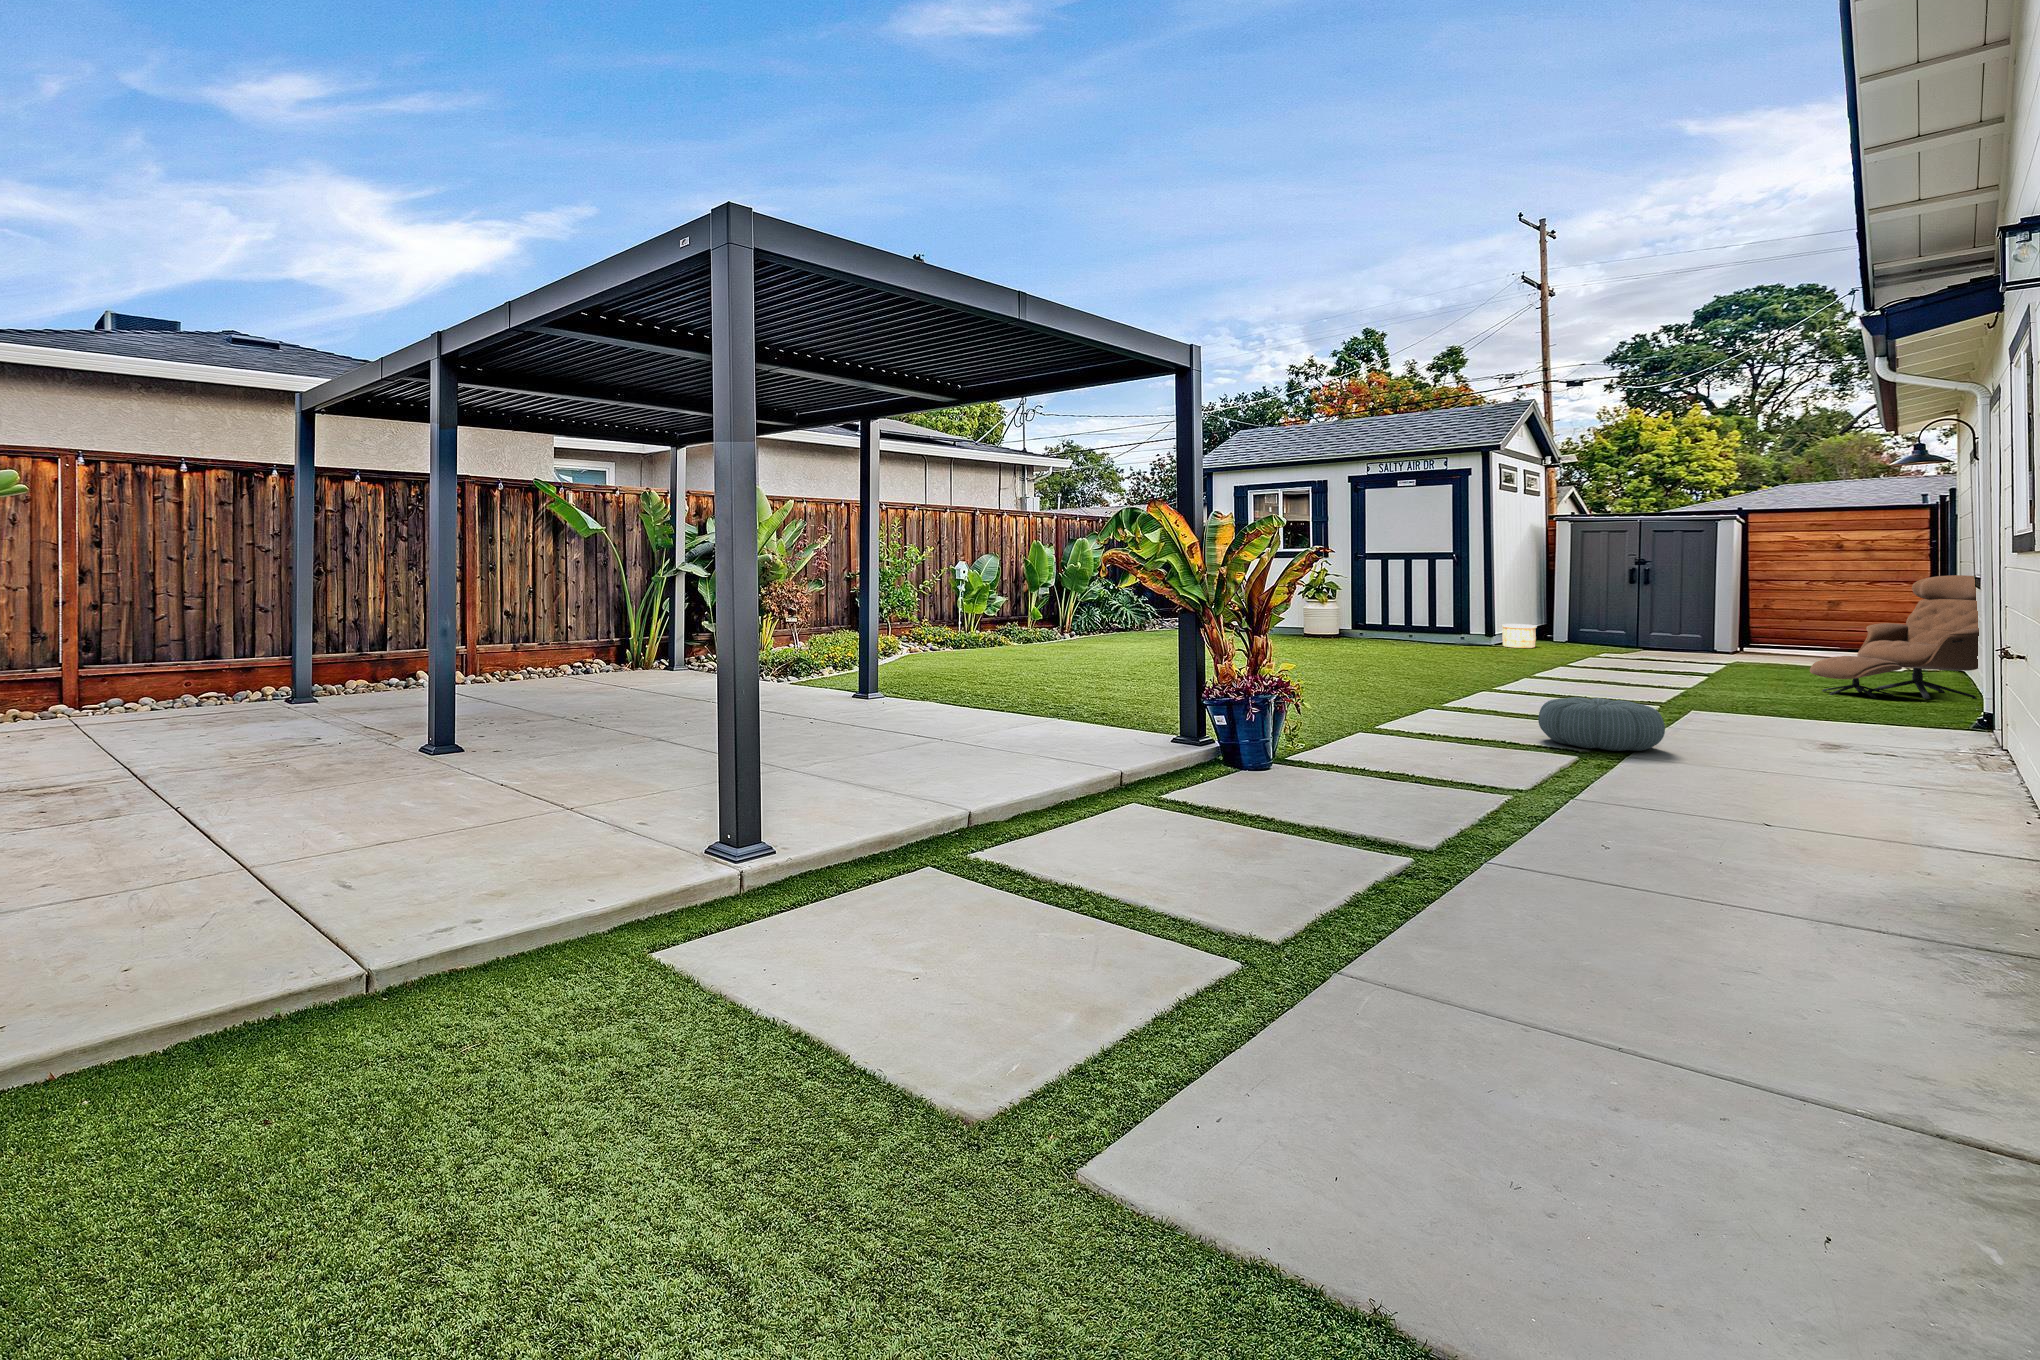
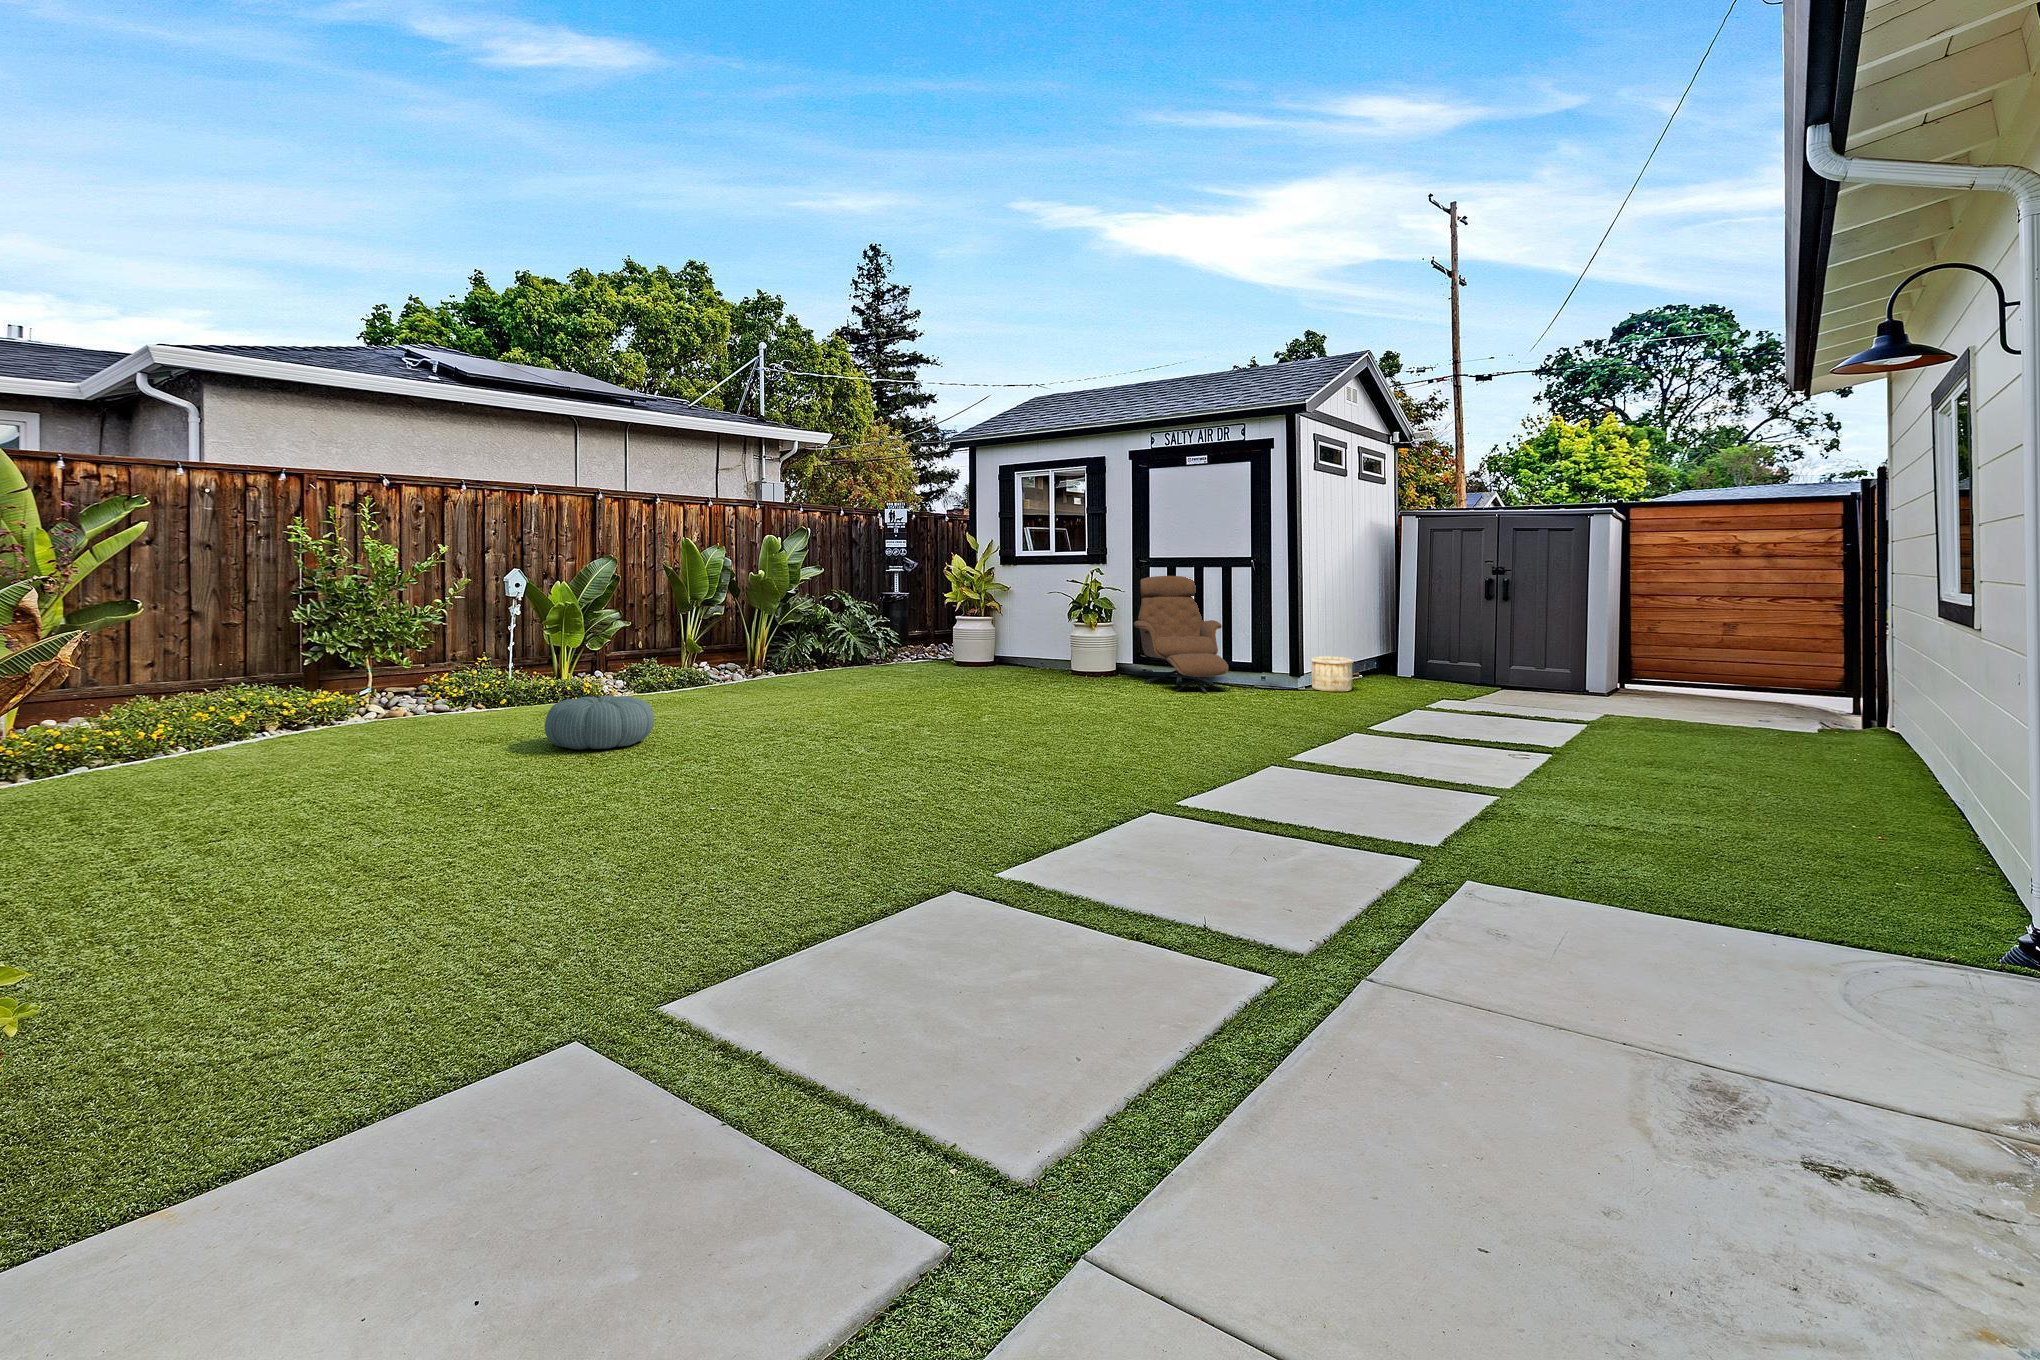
lounge chair: present [1810,575,1979,699] -> present [1134,576,1228,693]
pouf: present [1538,697,1665,751] -> present [545,696,654,750]

